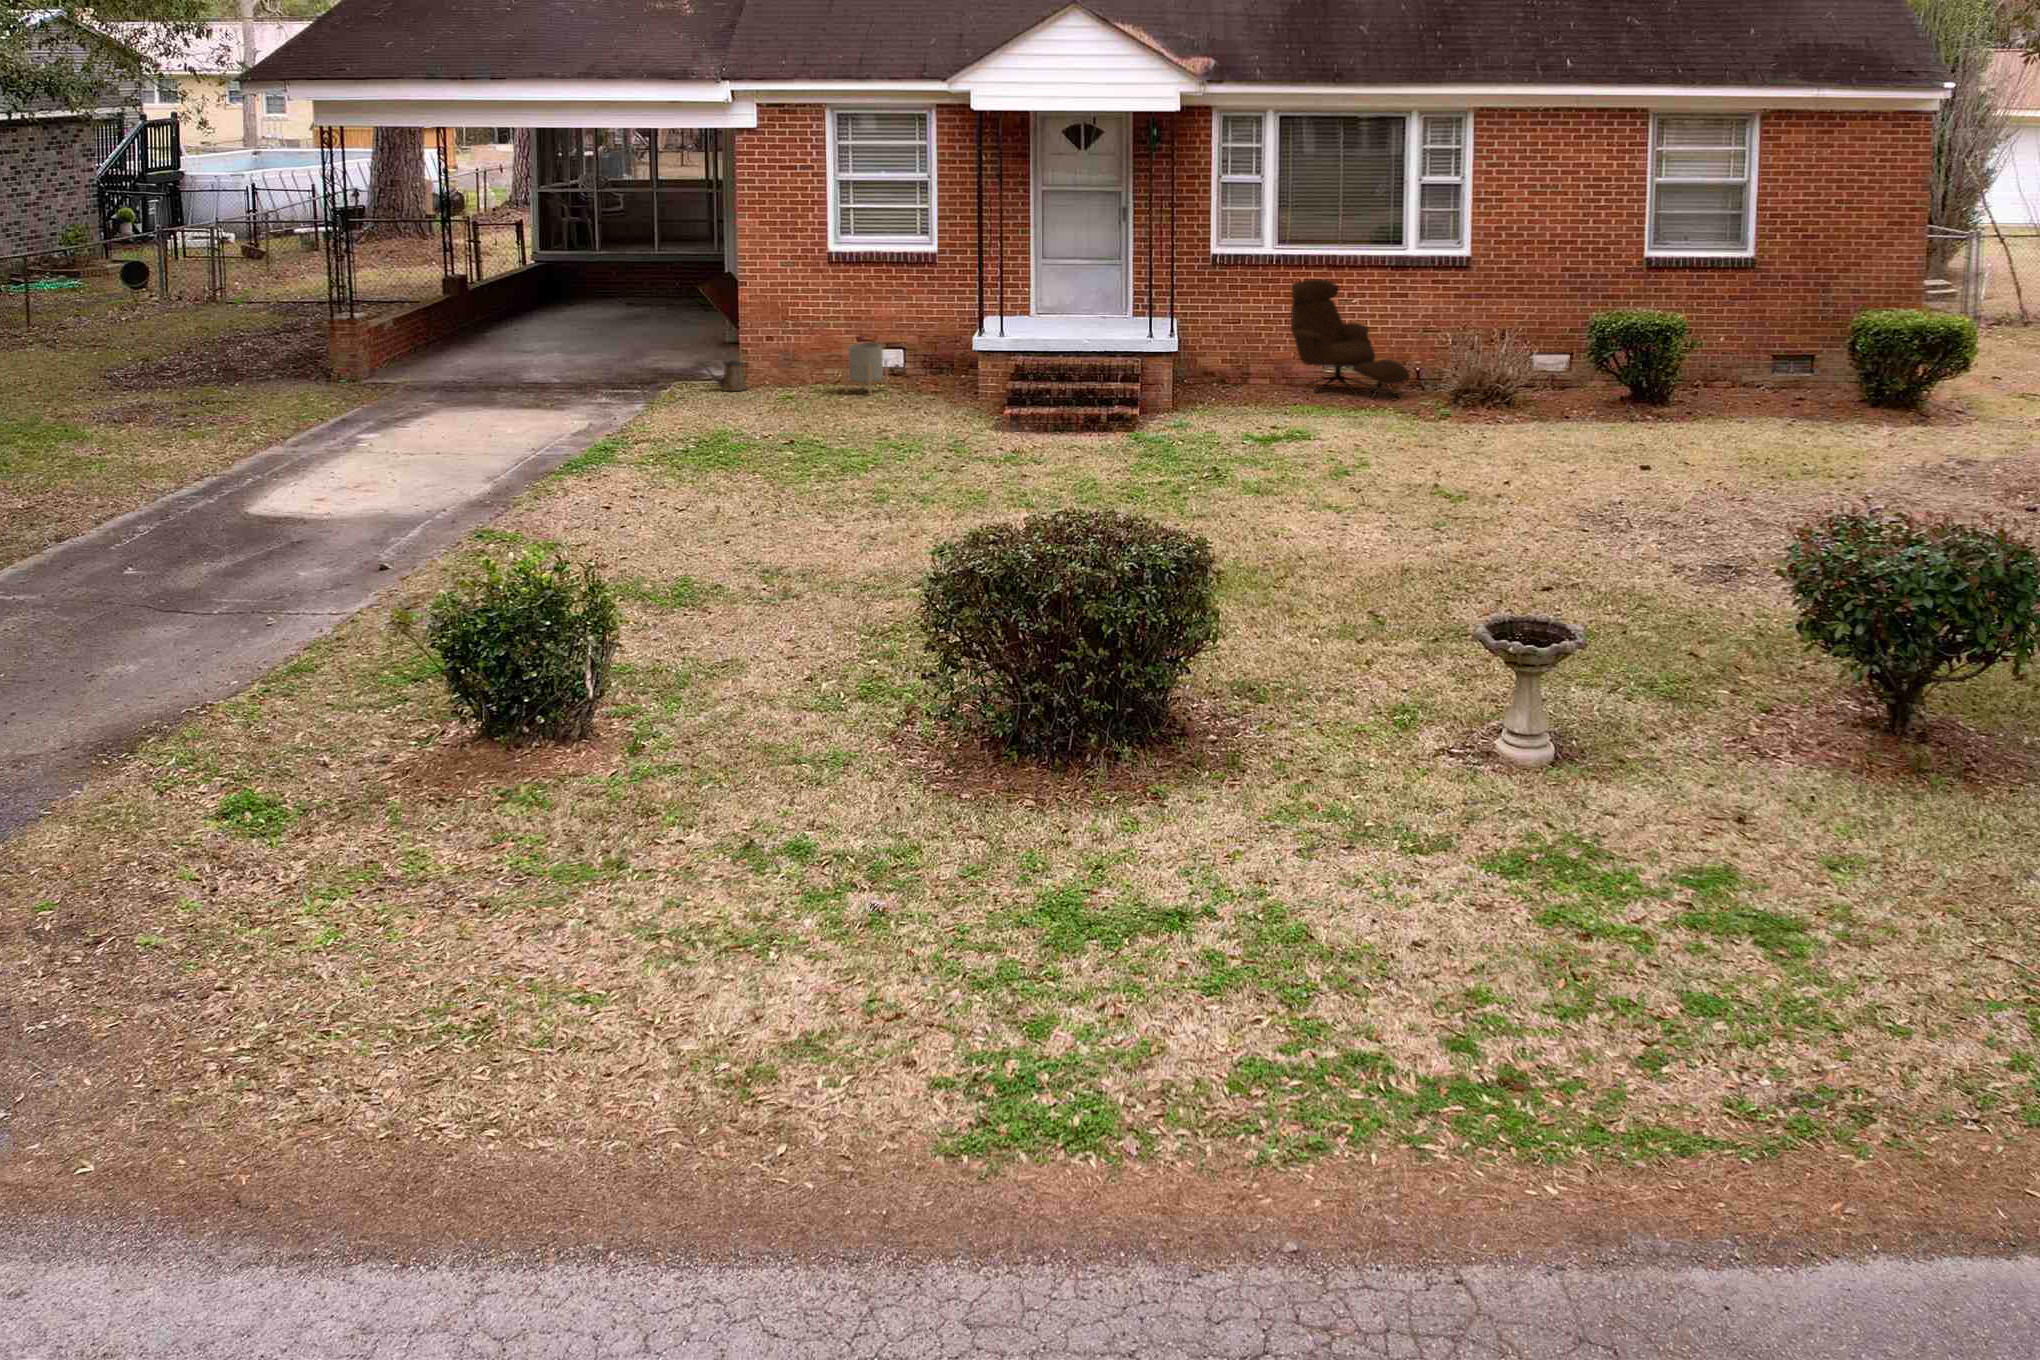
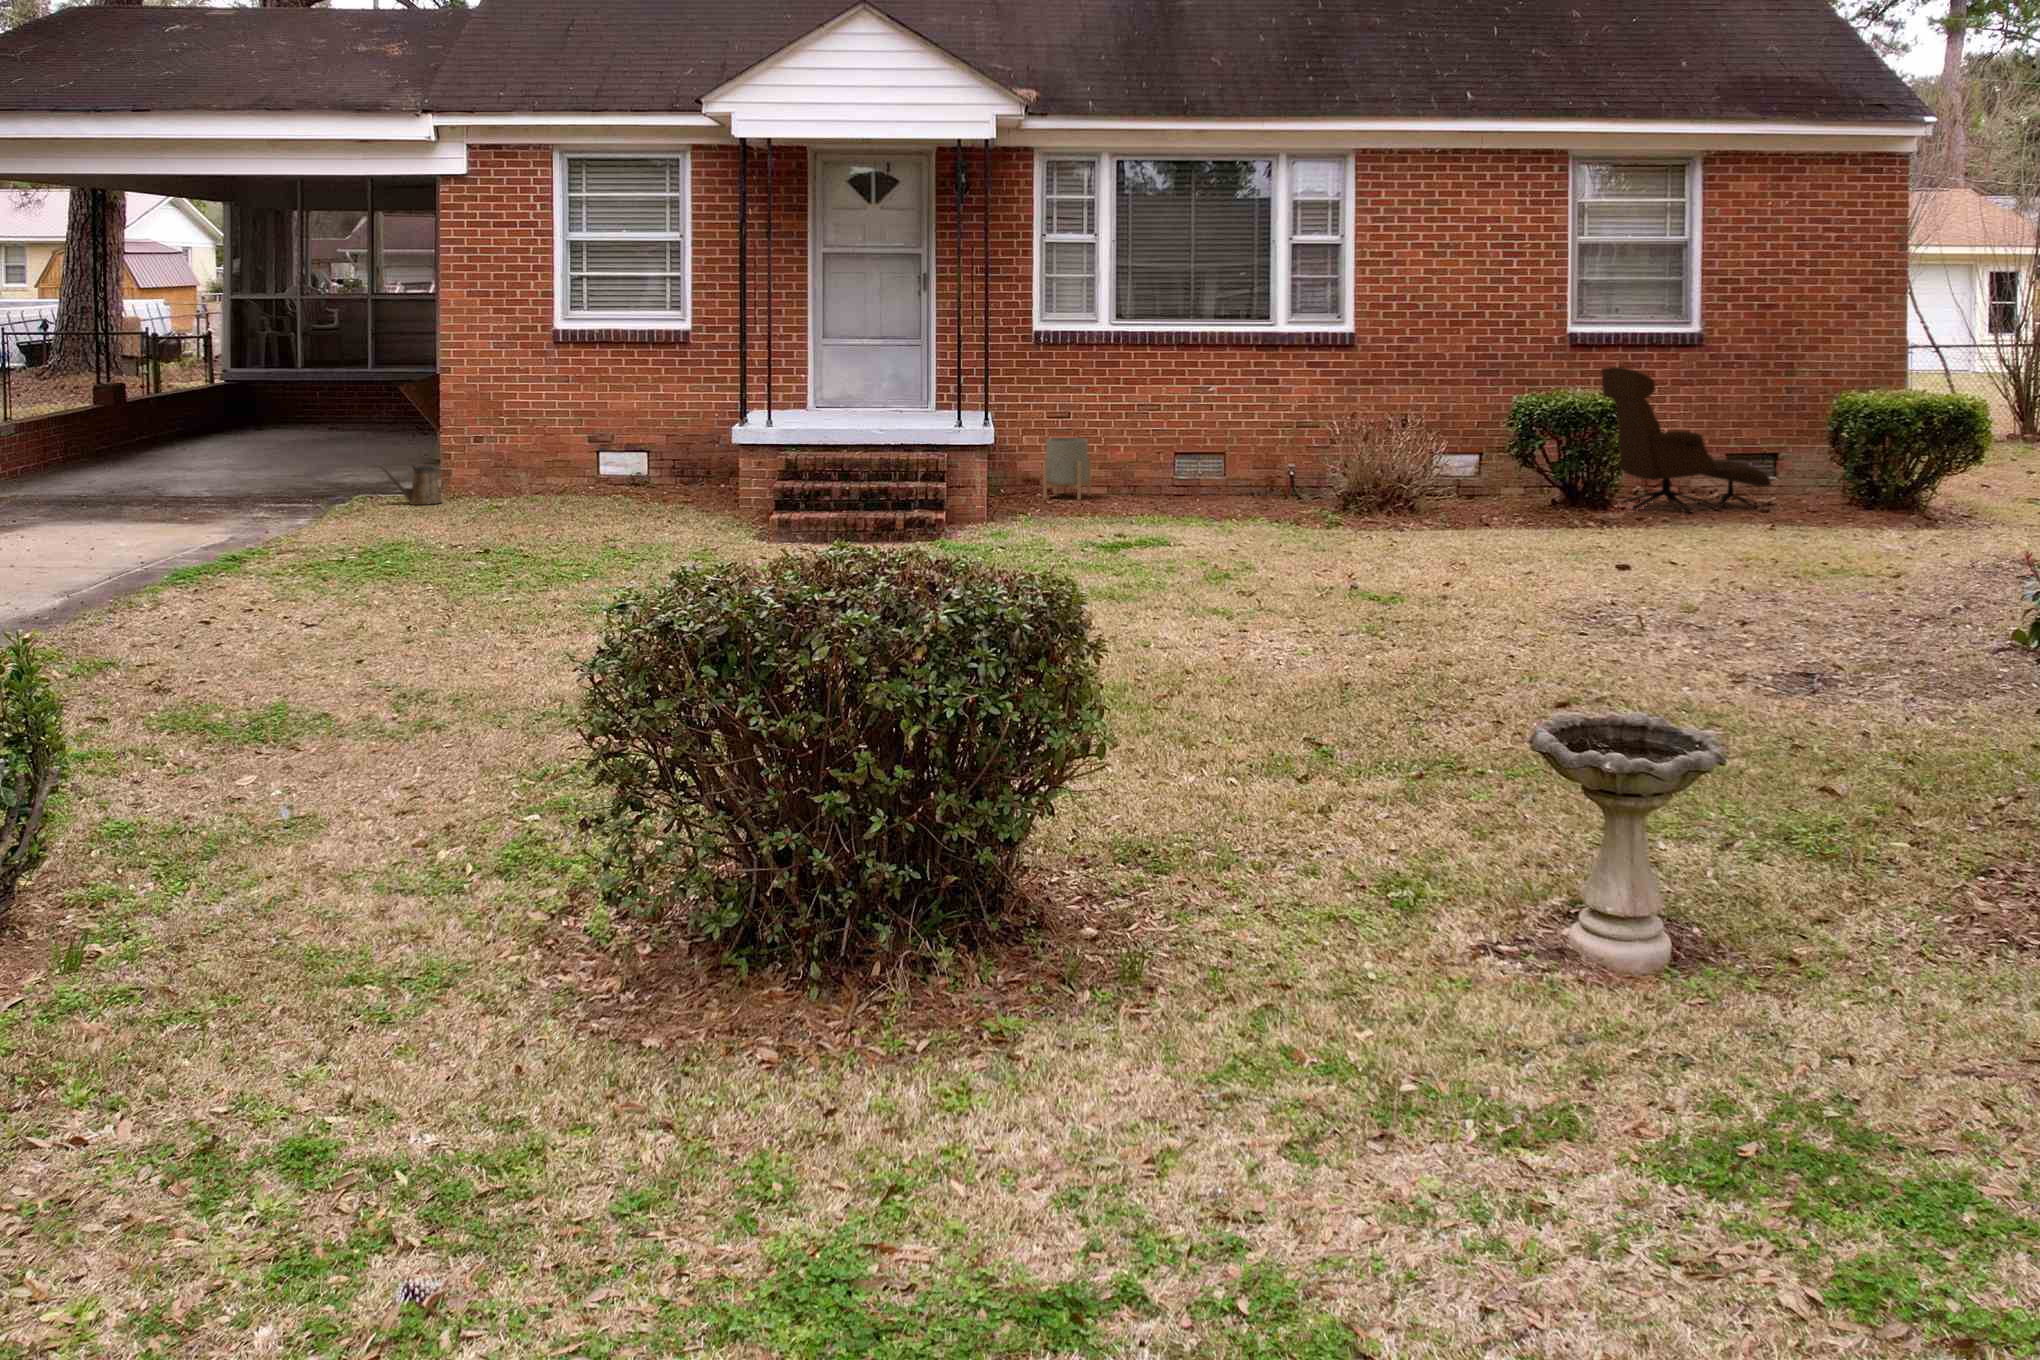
lounge chair: present [1291,279,1410,398] -> present [1601,367,1771,513]
planter: present [844,343,888,394] -> present [1043,438,1091,500]

